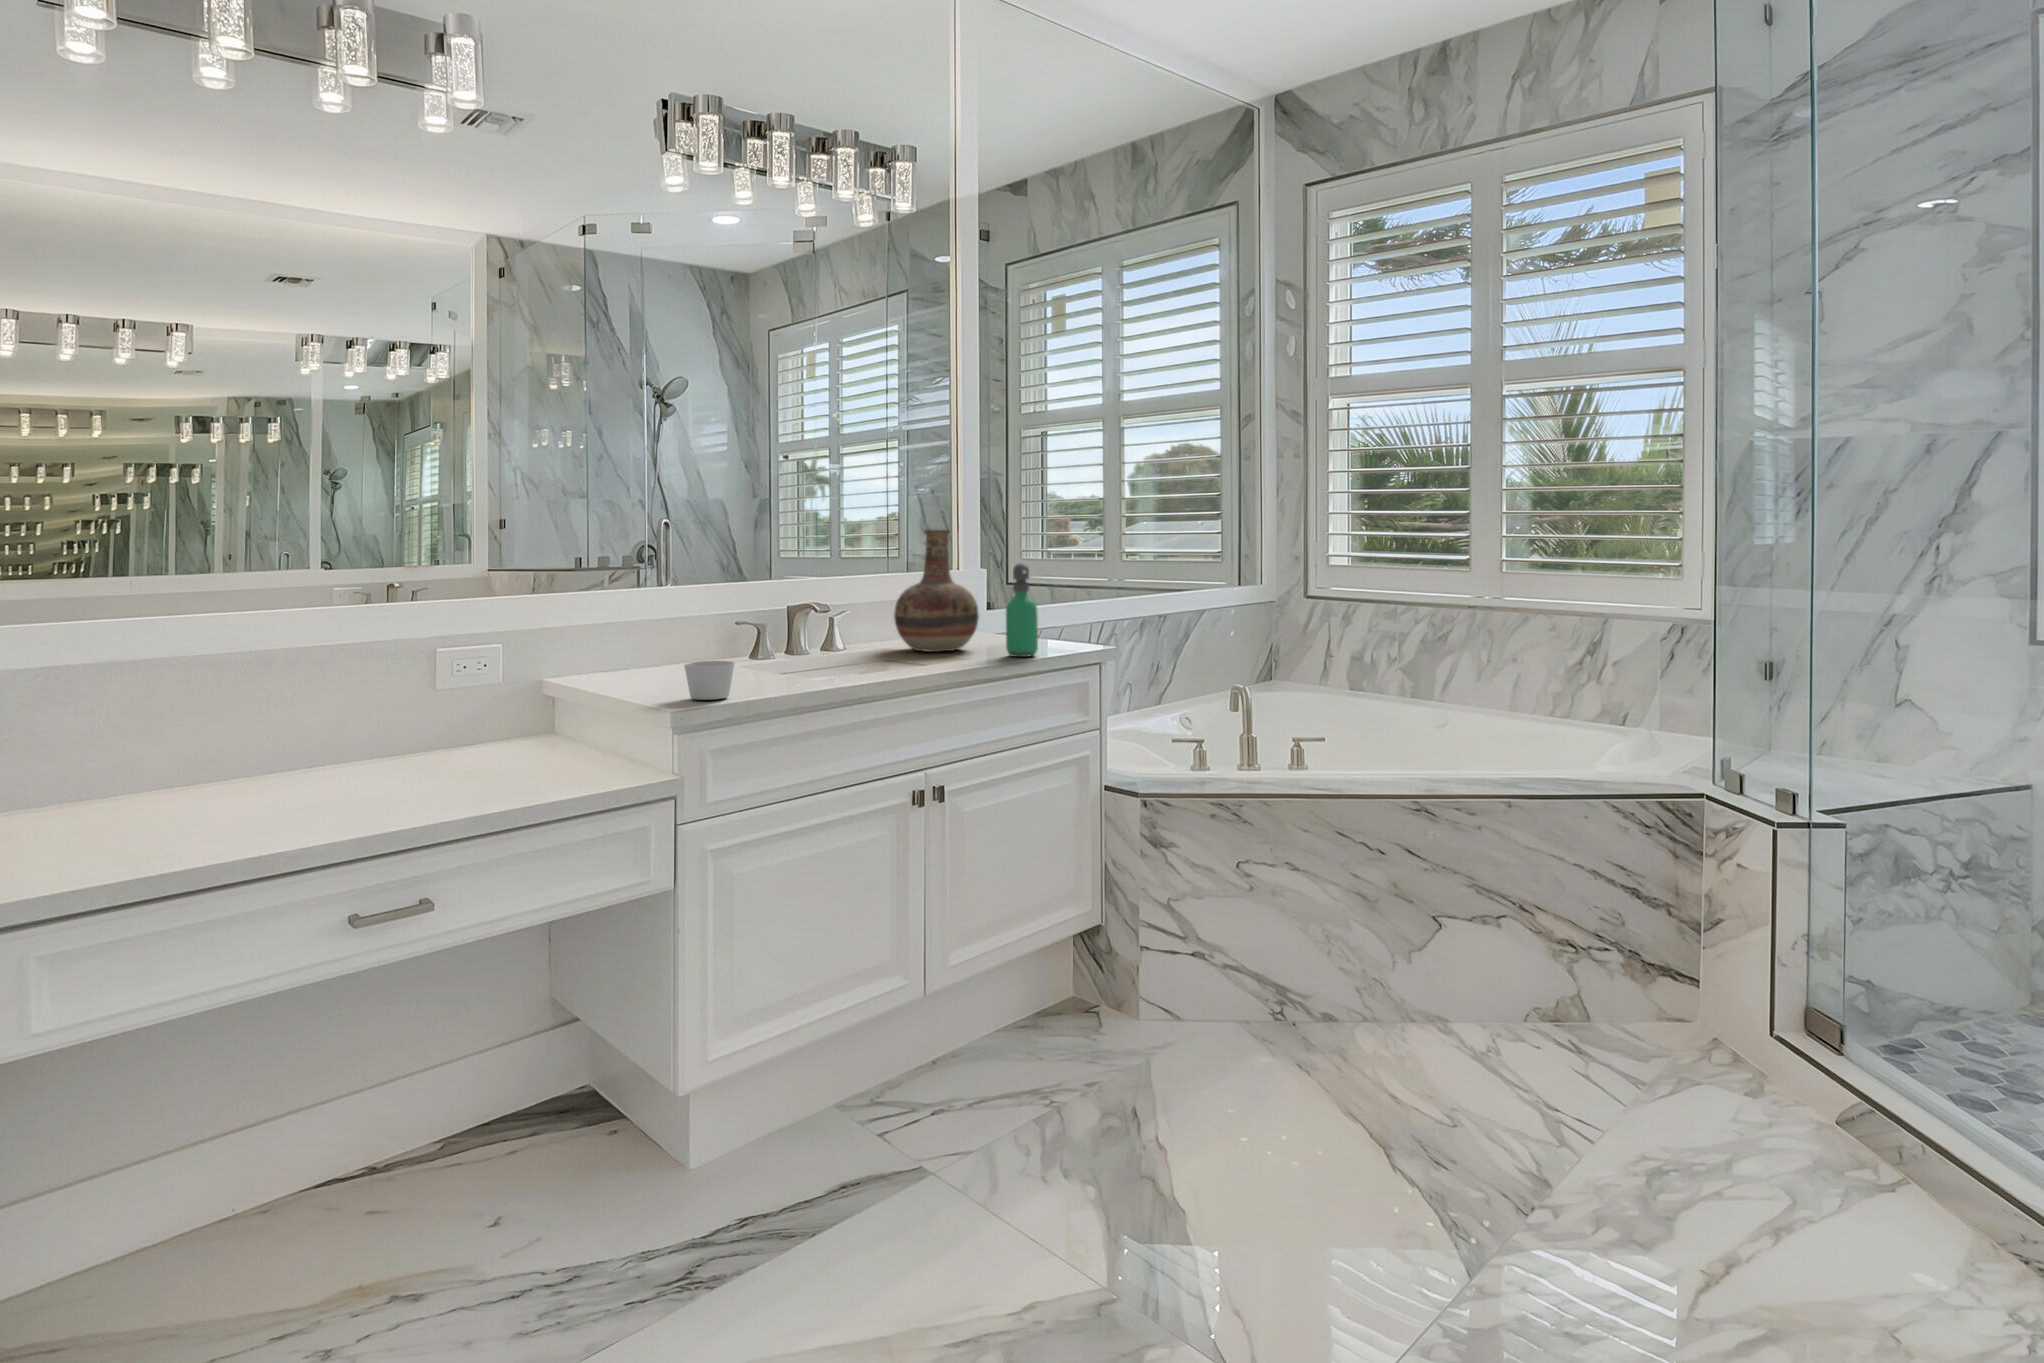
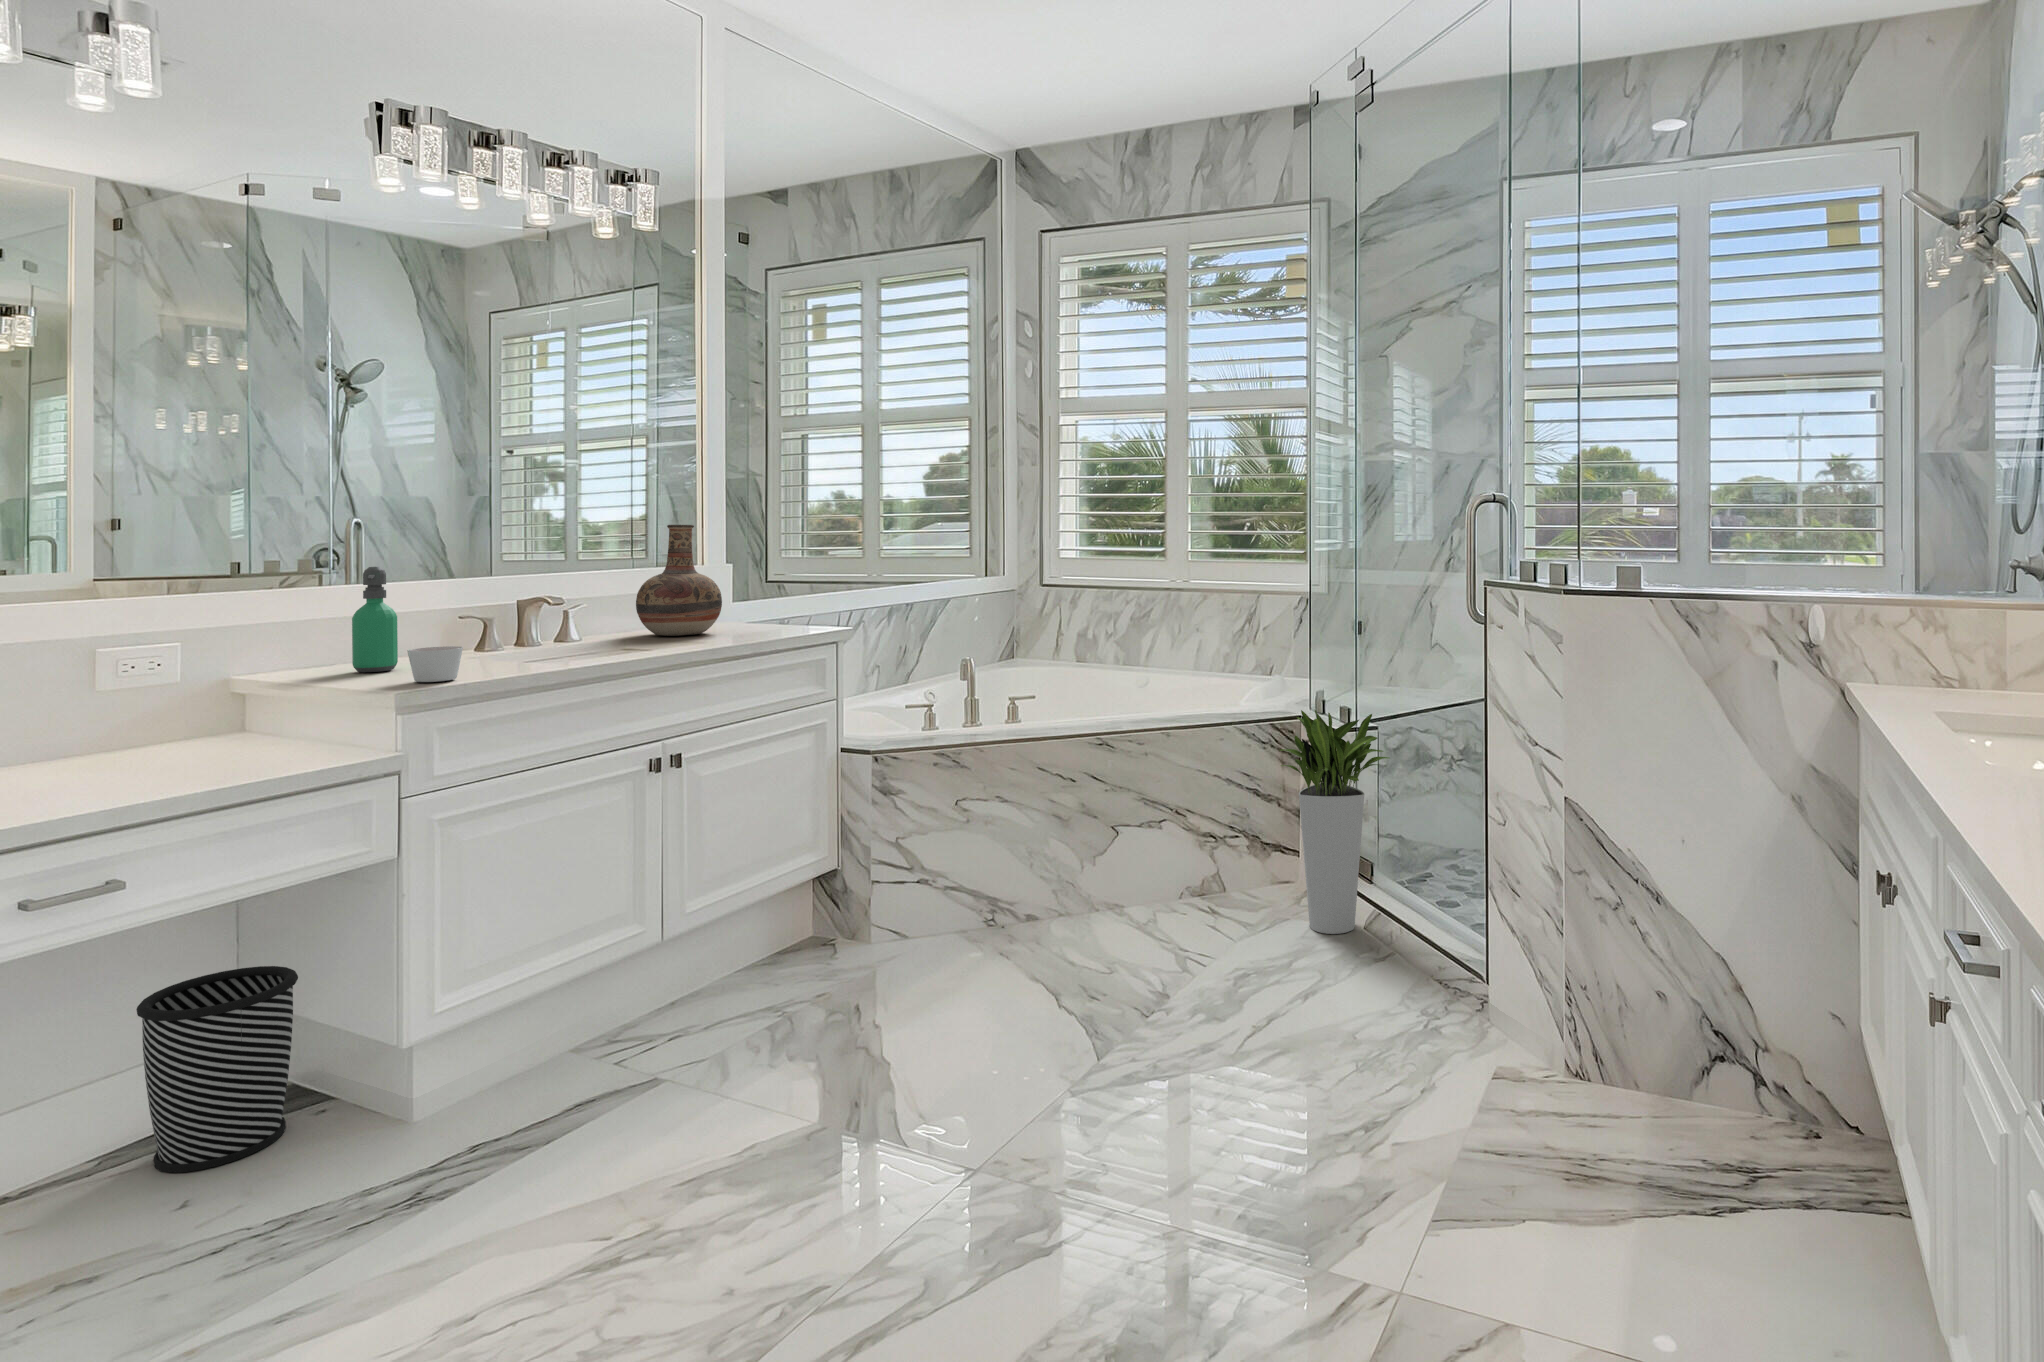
soap dispenser: present [1006,563,1038,657] -> present [352,567,398,672]
planter: none [1688,785,1886,1116] -> present [1280,710,1389,934]
wastebasket: none [461,981,592,1193] -> present [136,966,298,1173]

